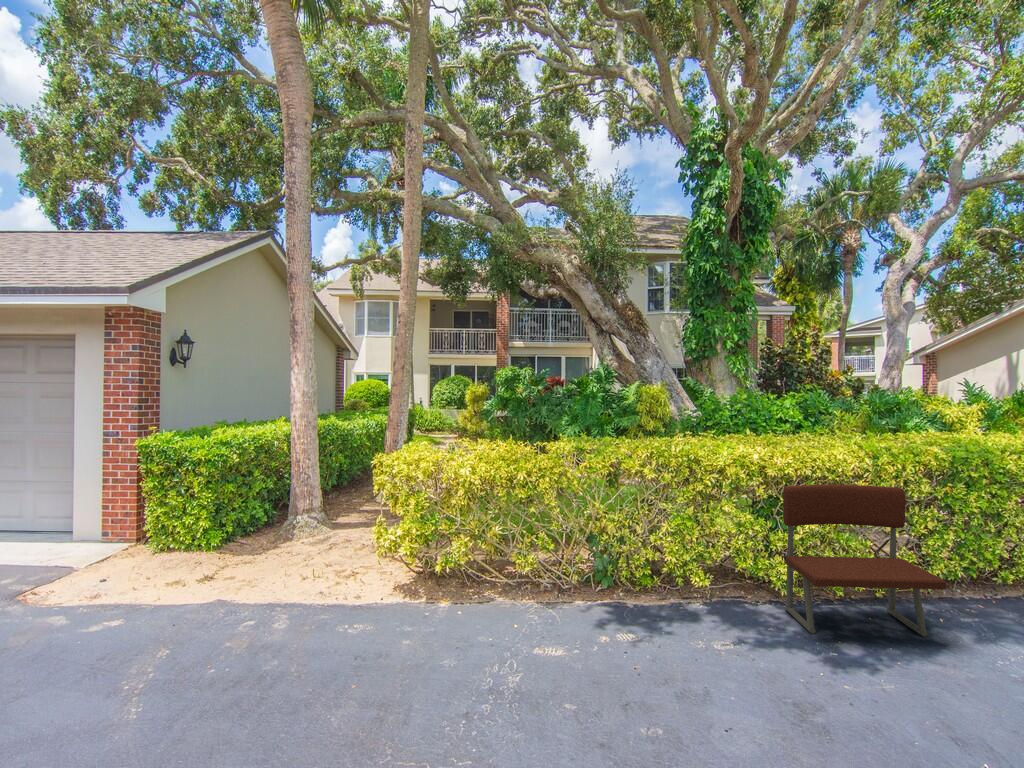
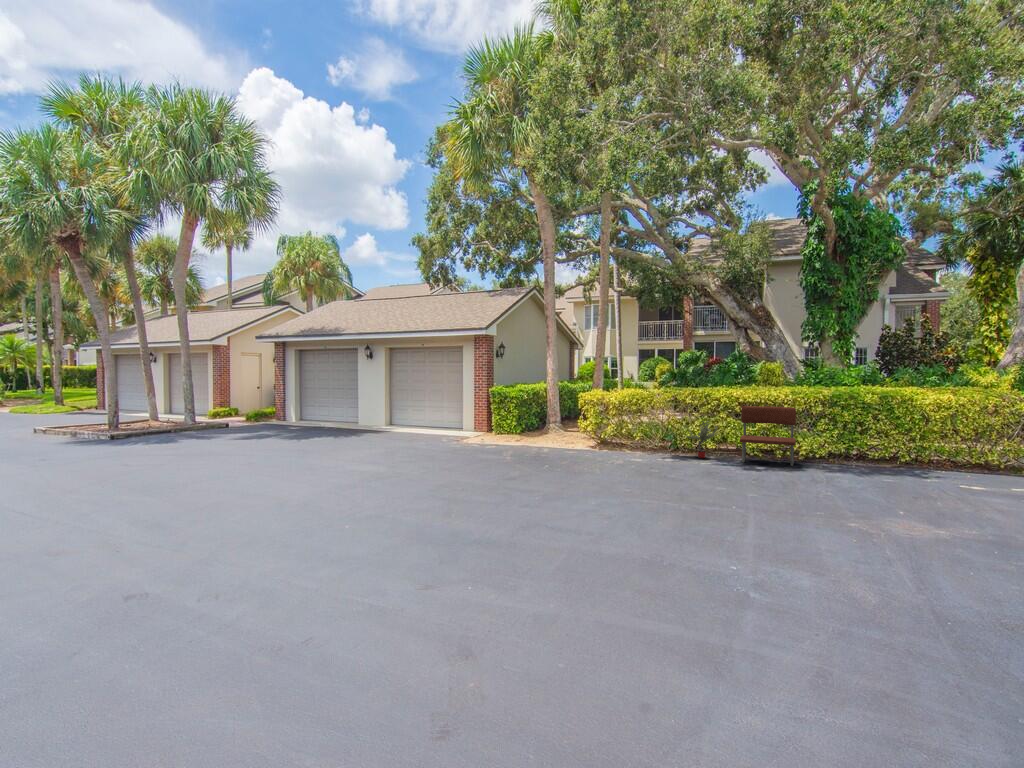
potted tree: none [662,524,744,624] -> present [686,421,718,459]

